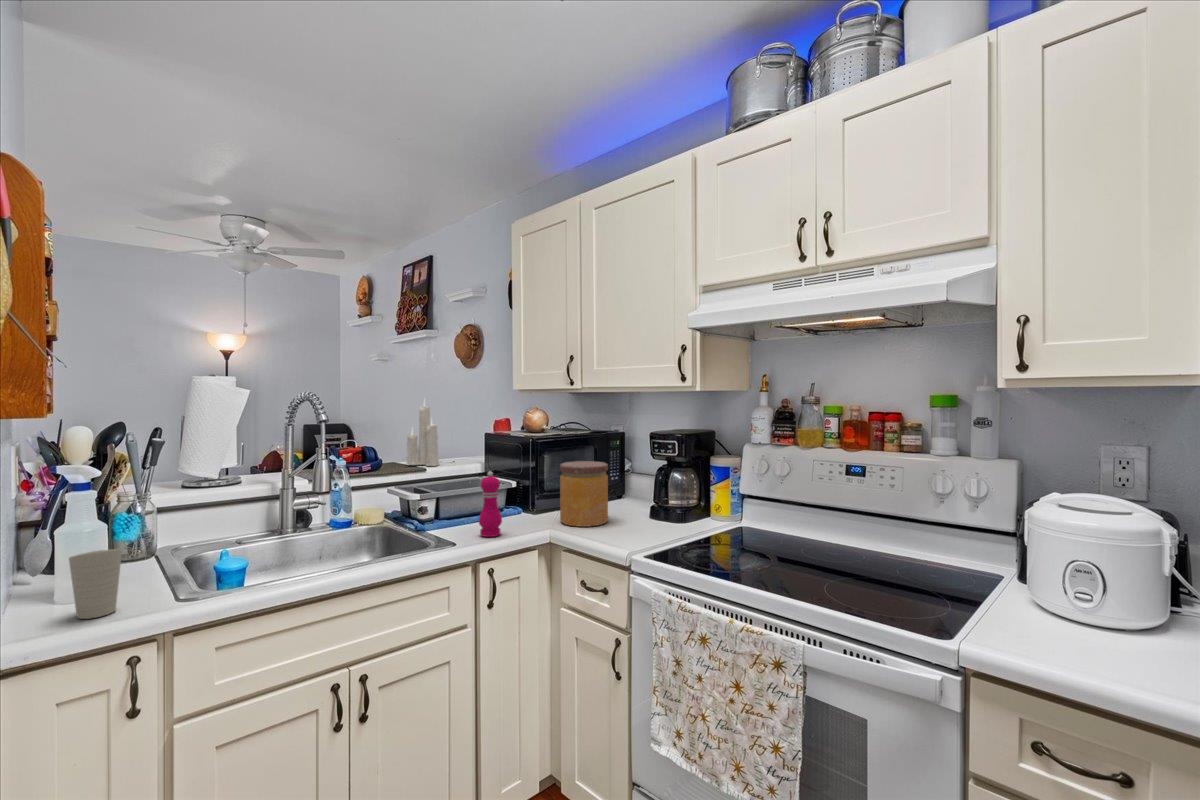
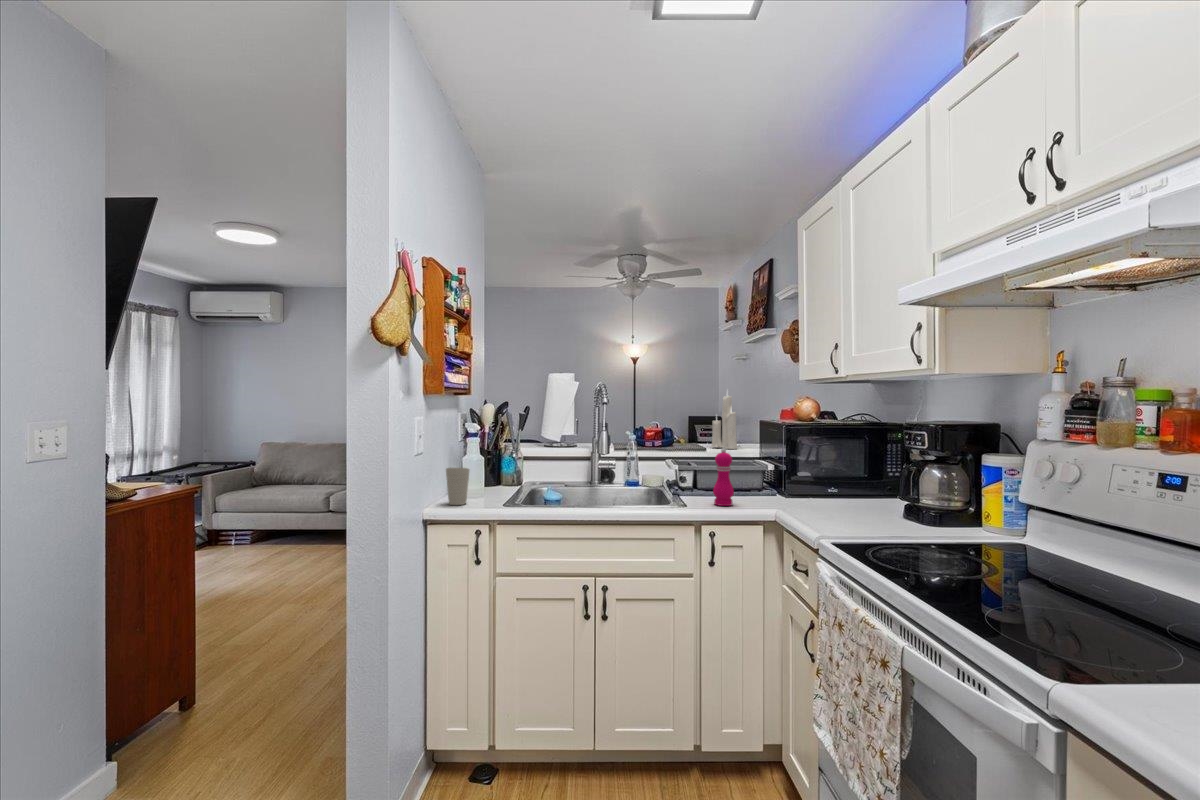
jar: present [560,461,608,527] -> none [800,448,853,513]

